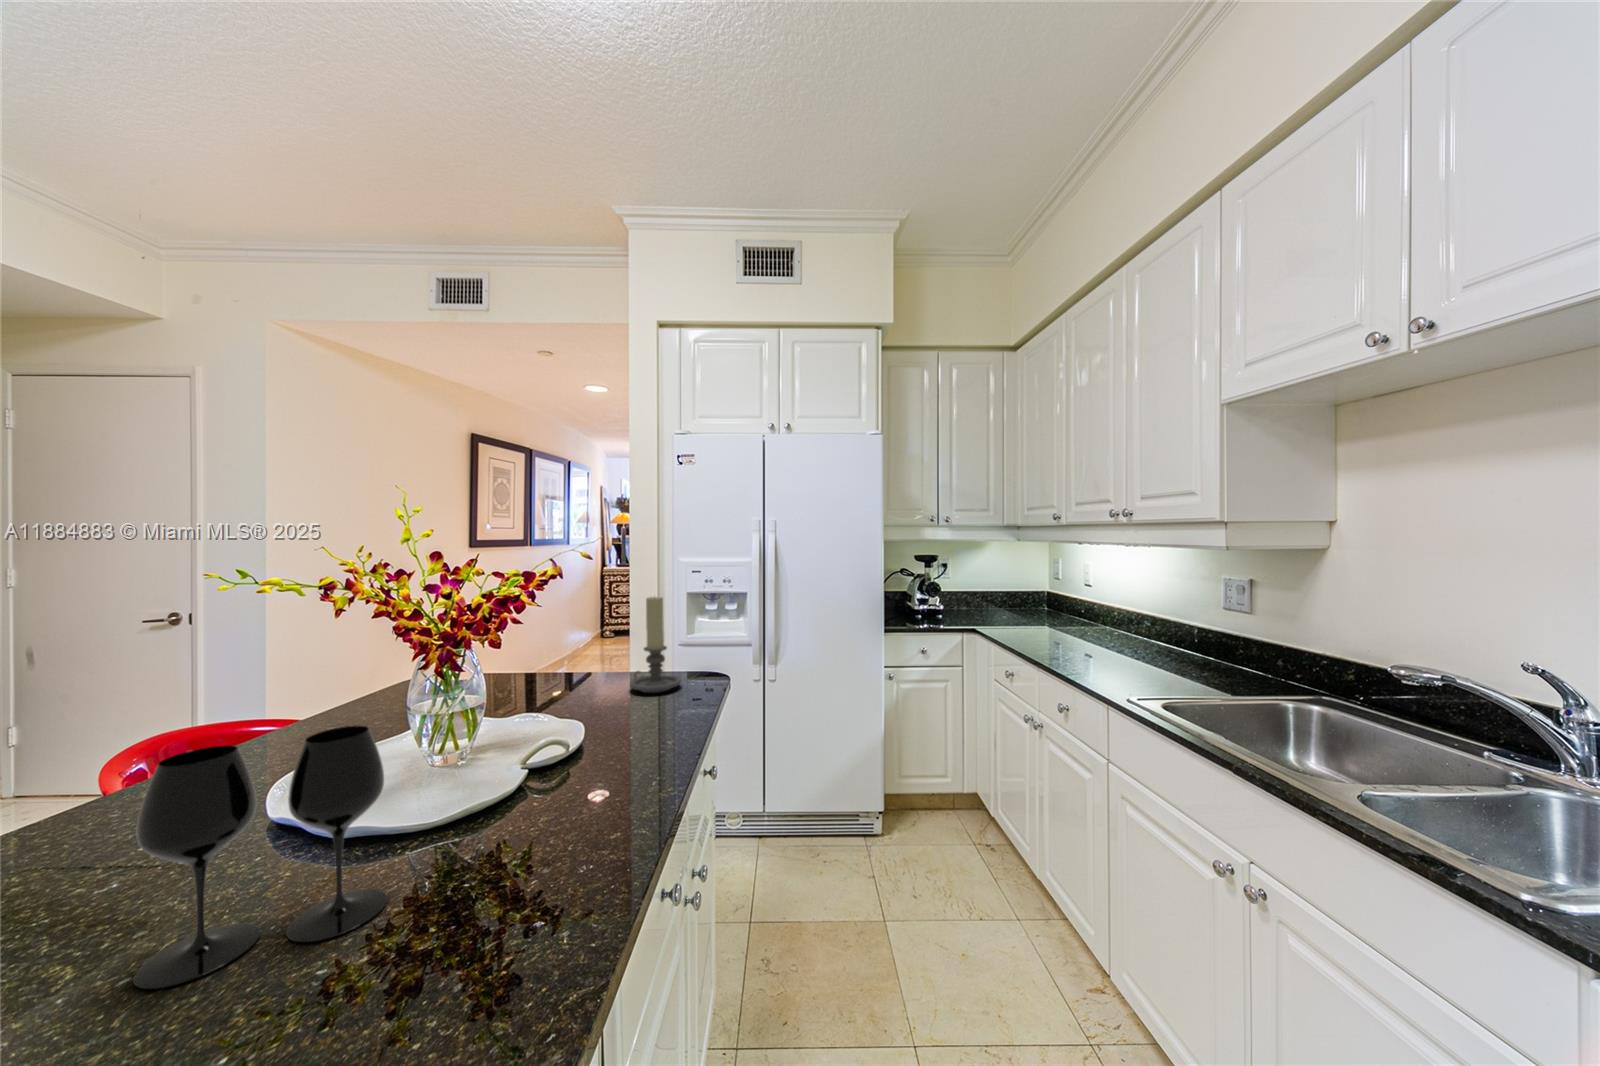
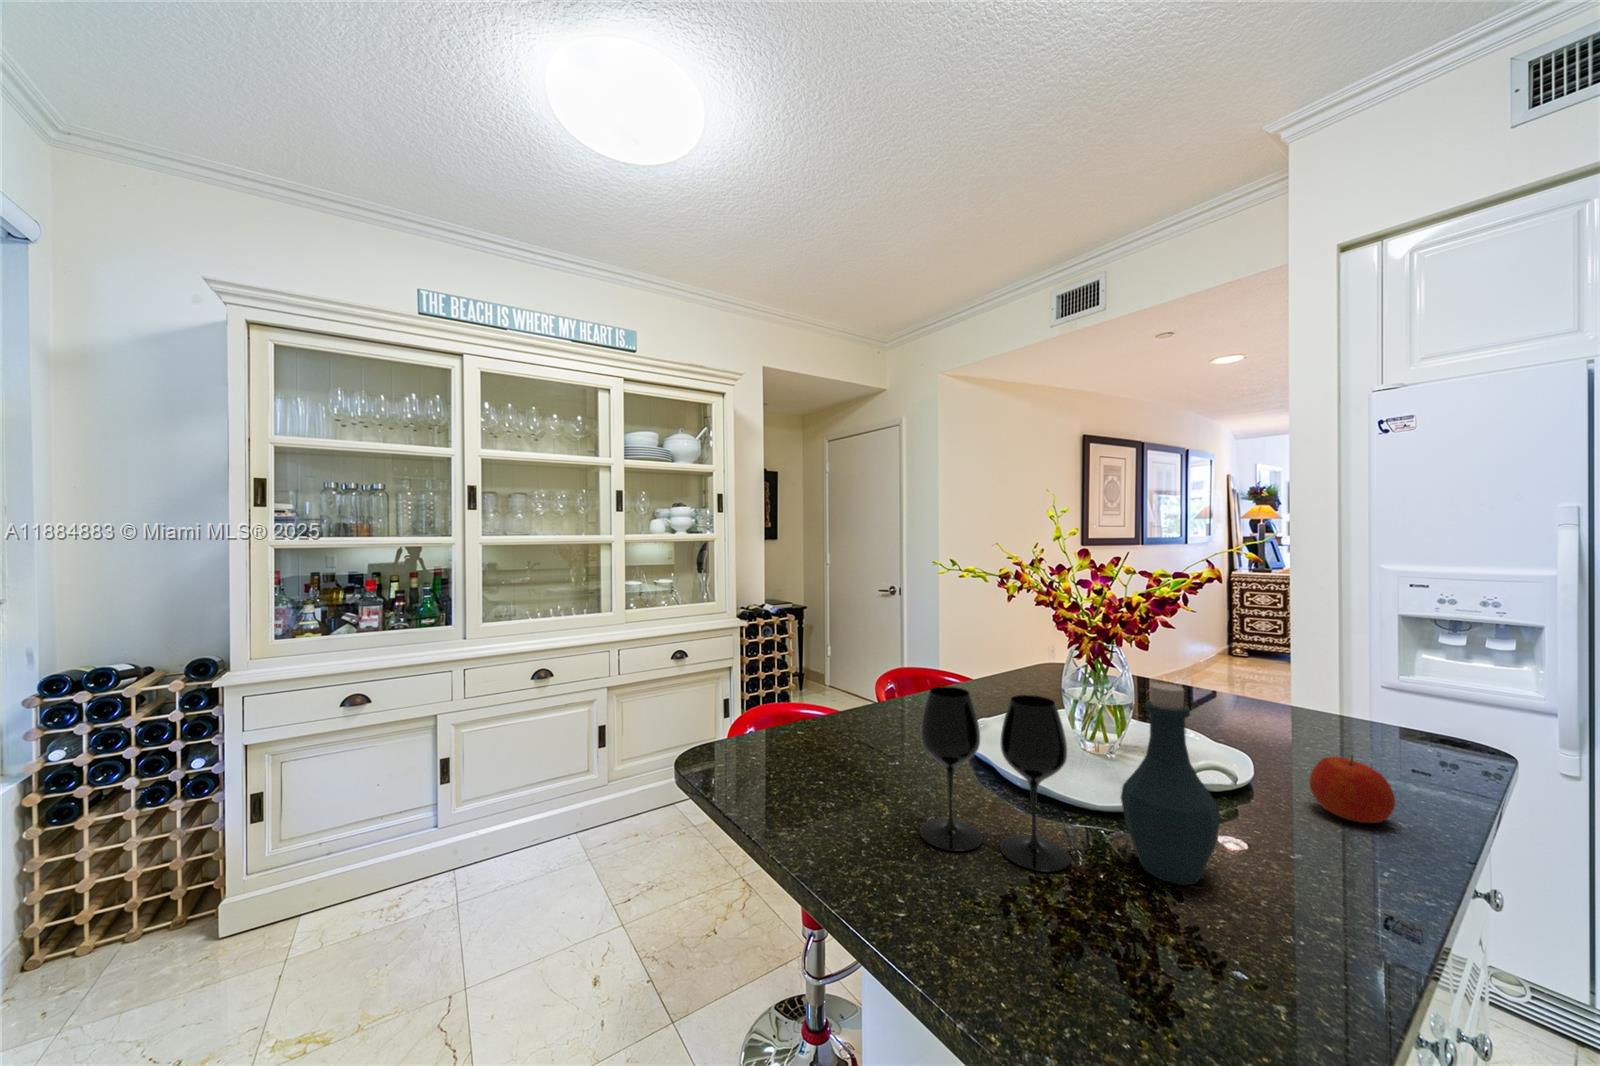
candle holder: present [630,597,681,693] -> none [1309,615,1405,749]
bottle: none [449,679,540,872] -> present [1121,683,1220,885]
apple: none [619,701,666,751] -> present [1309,756,1395,823]

